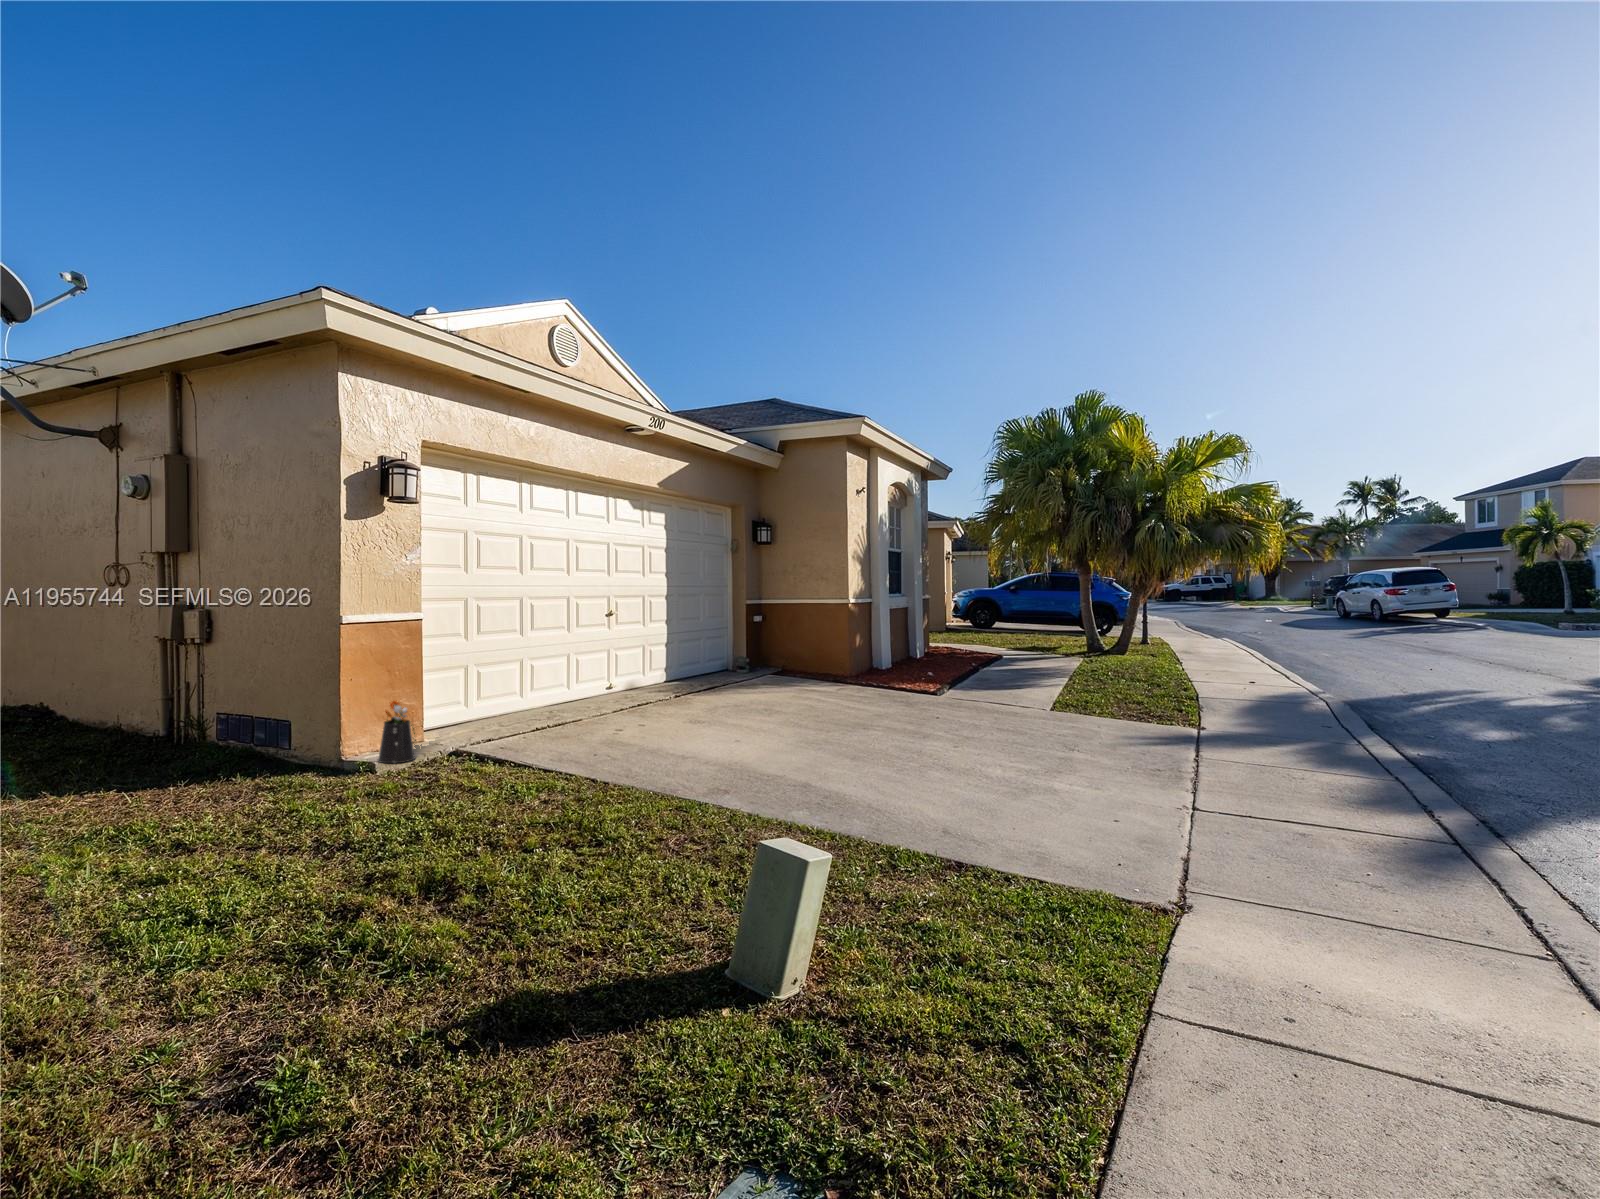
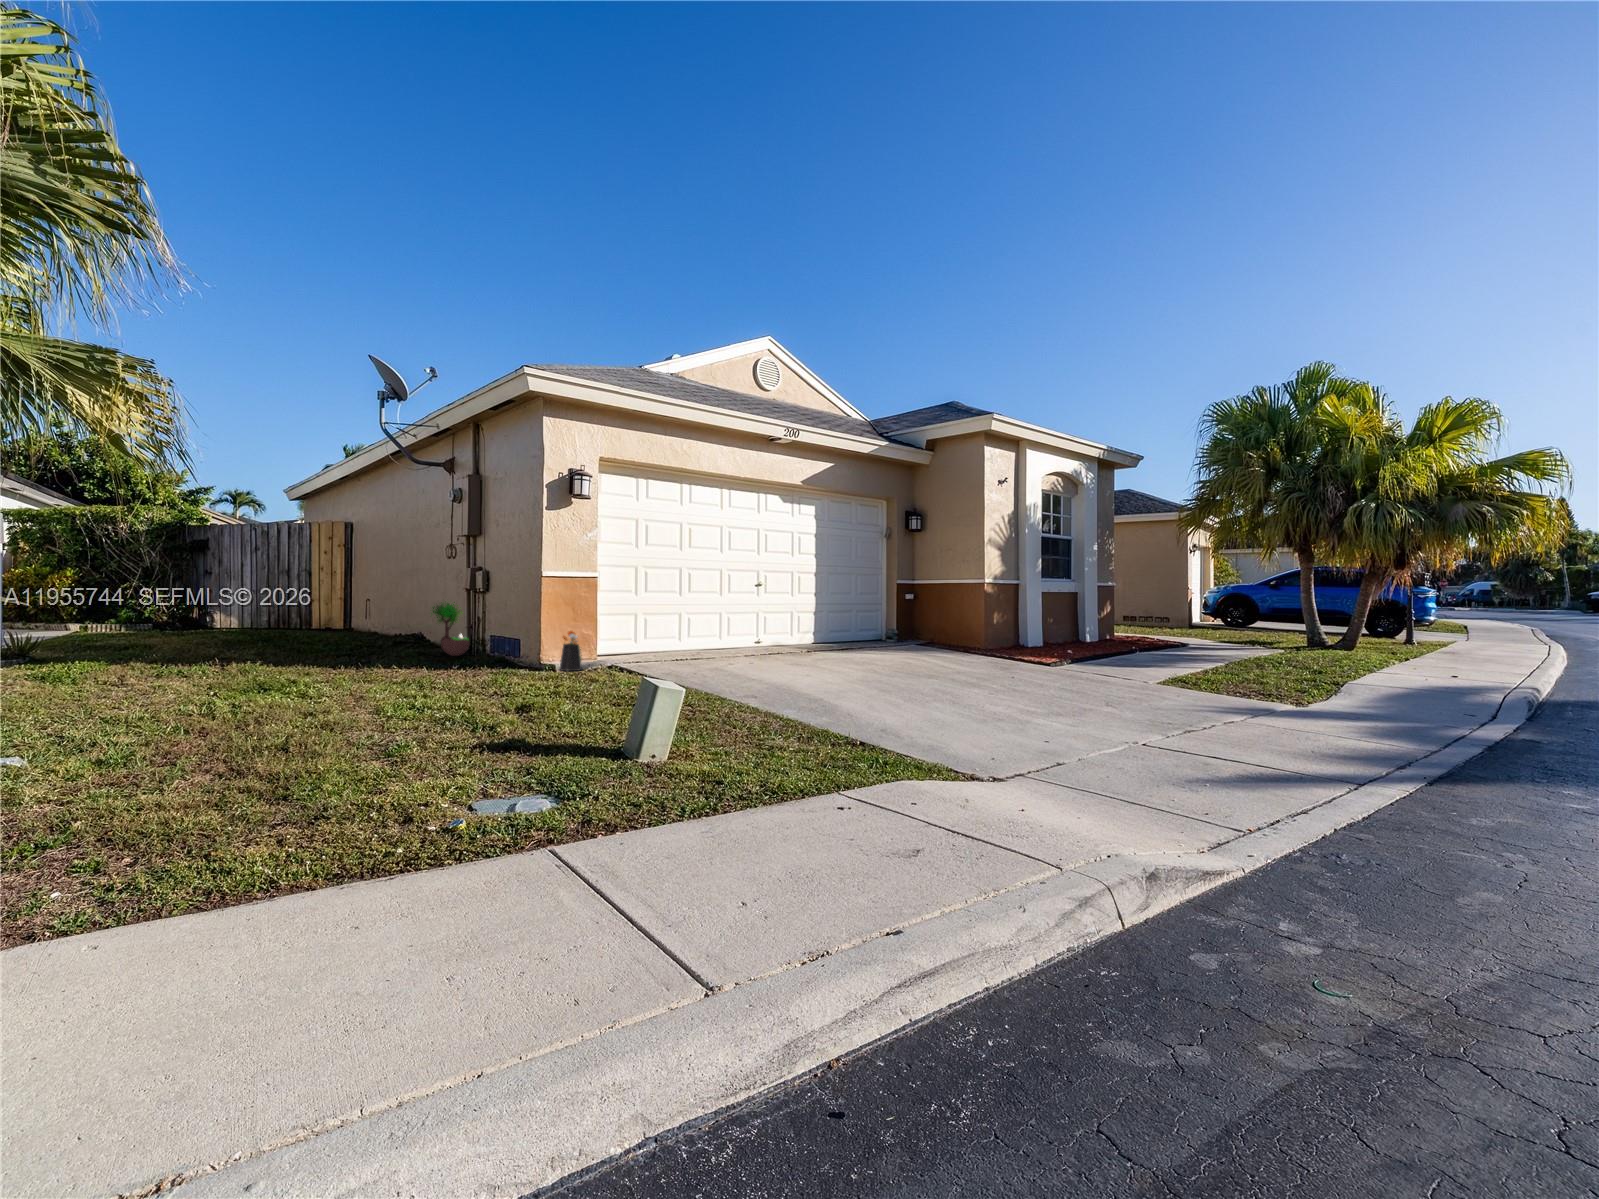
potted tree: none [90,649,172,744] -> present [431,602,470,656]

